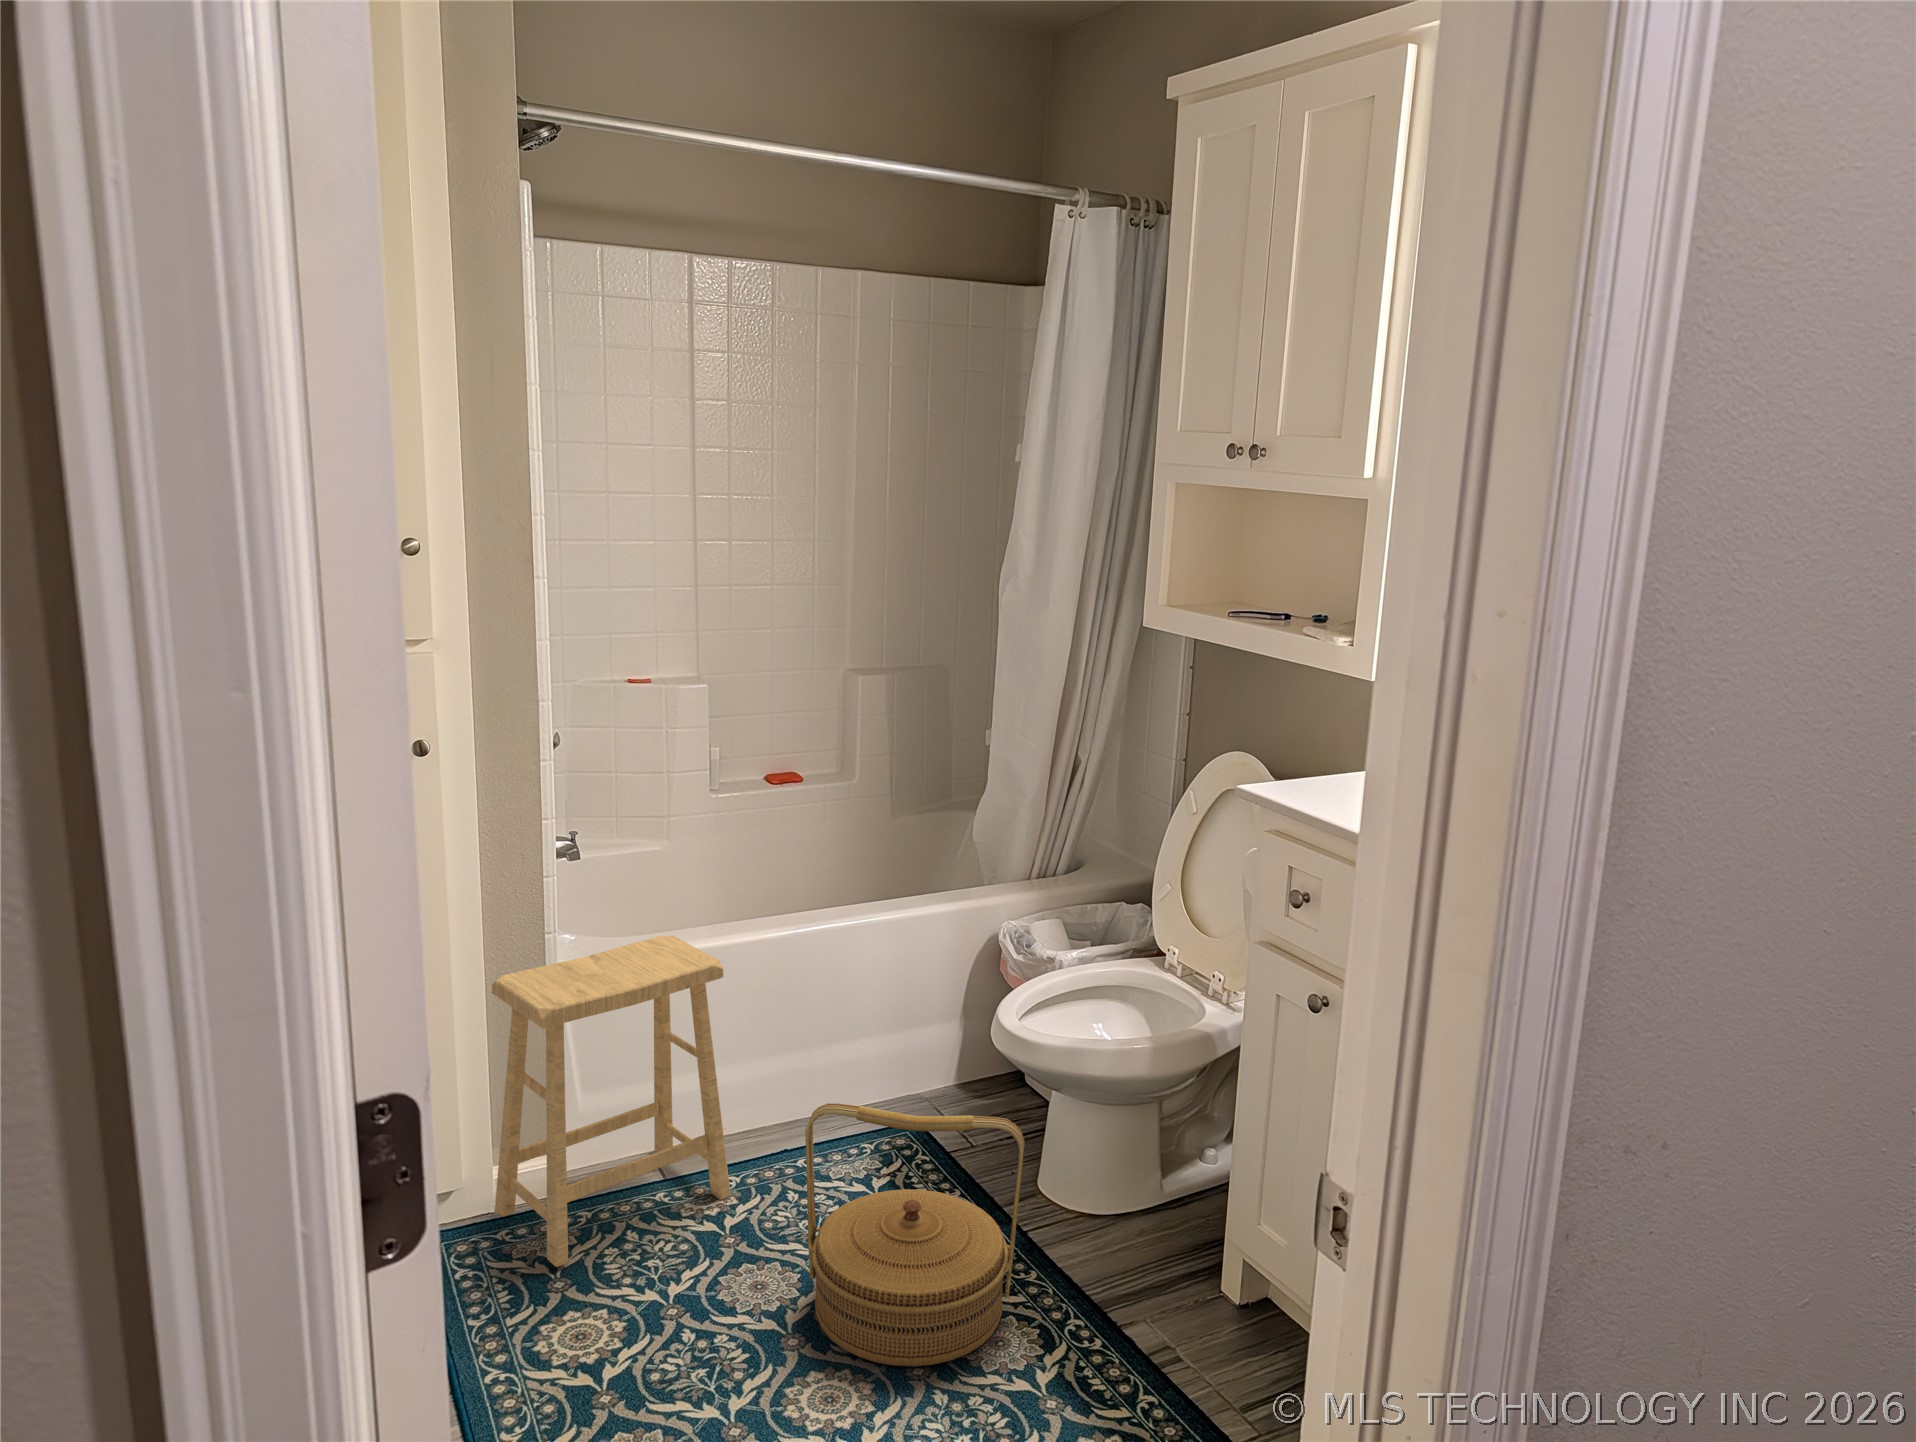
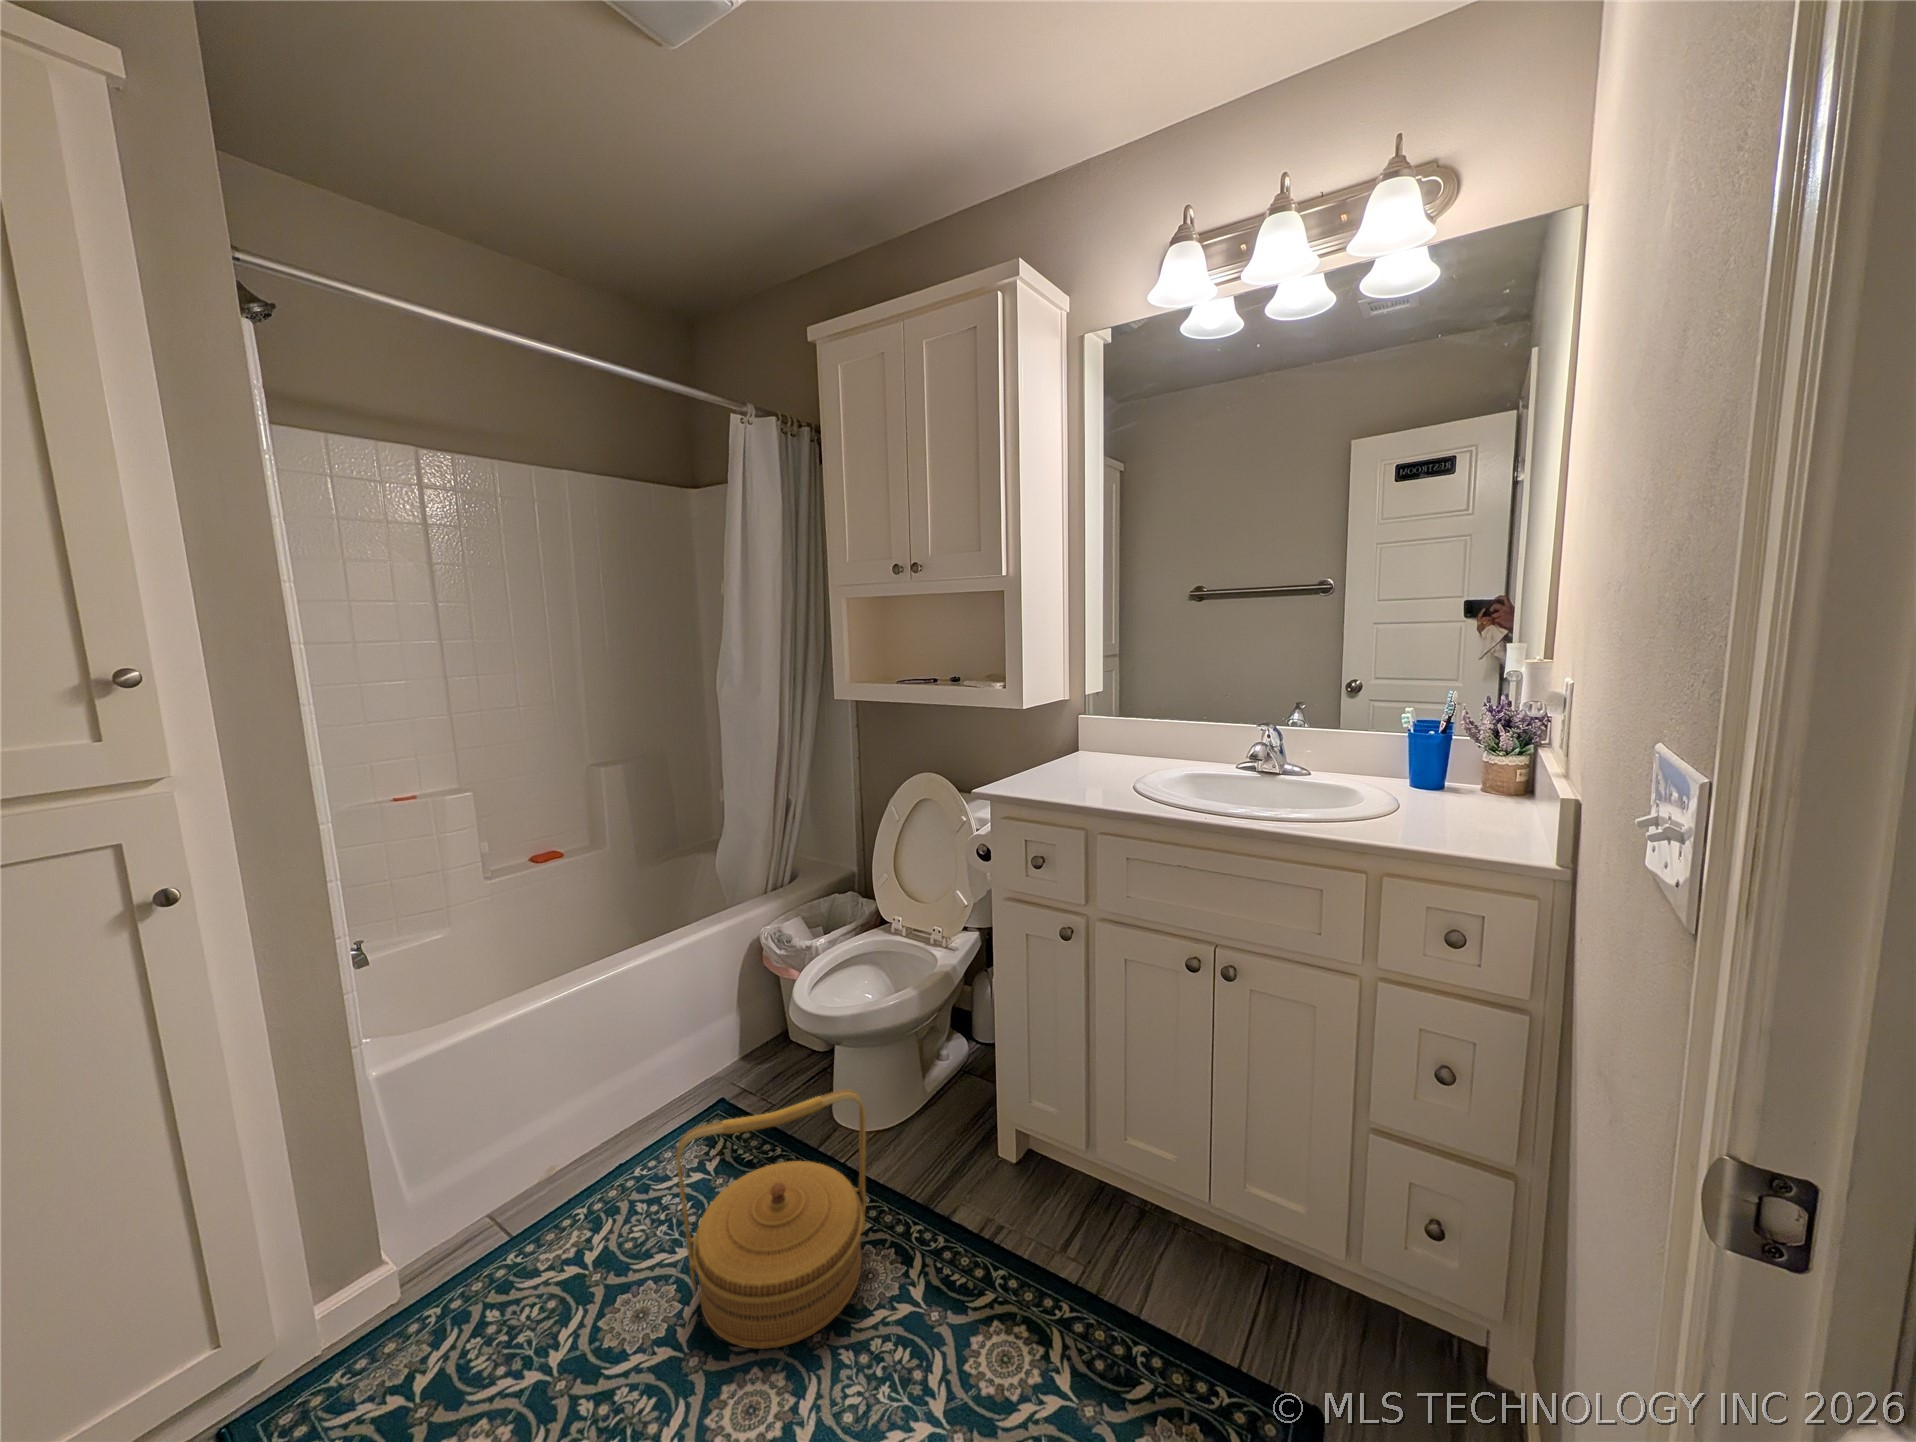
footstool: present [492,936,731,1267] -> none [294,1014,582,1393]

